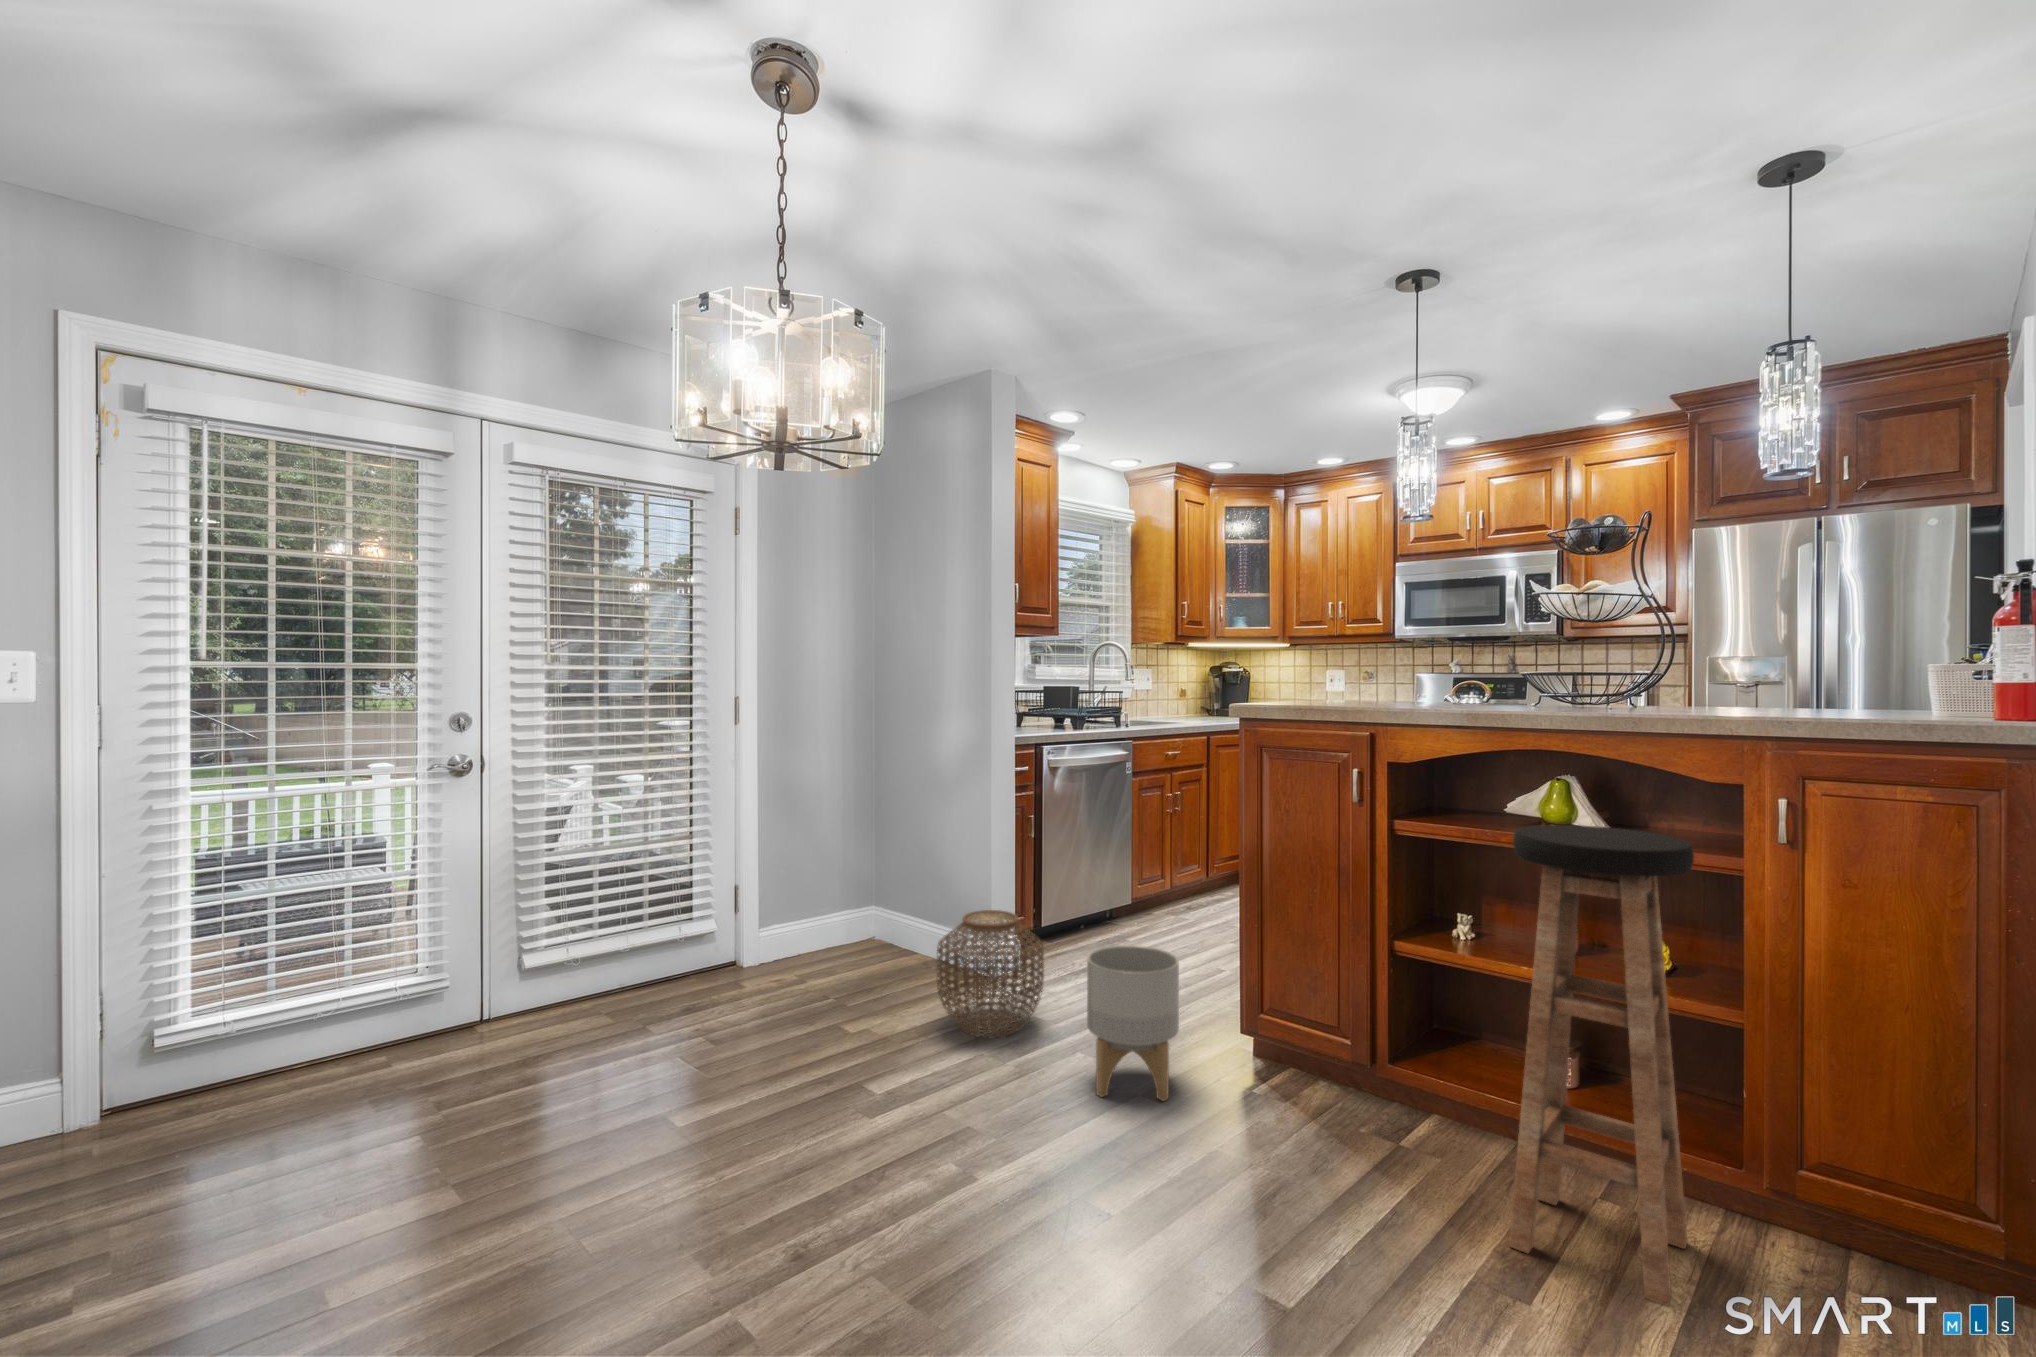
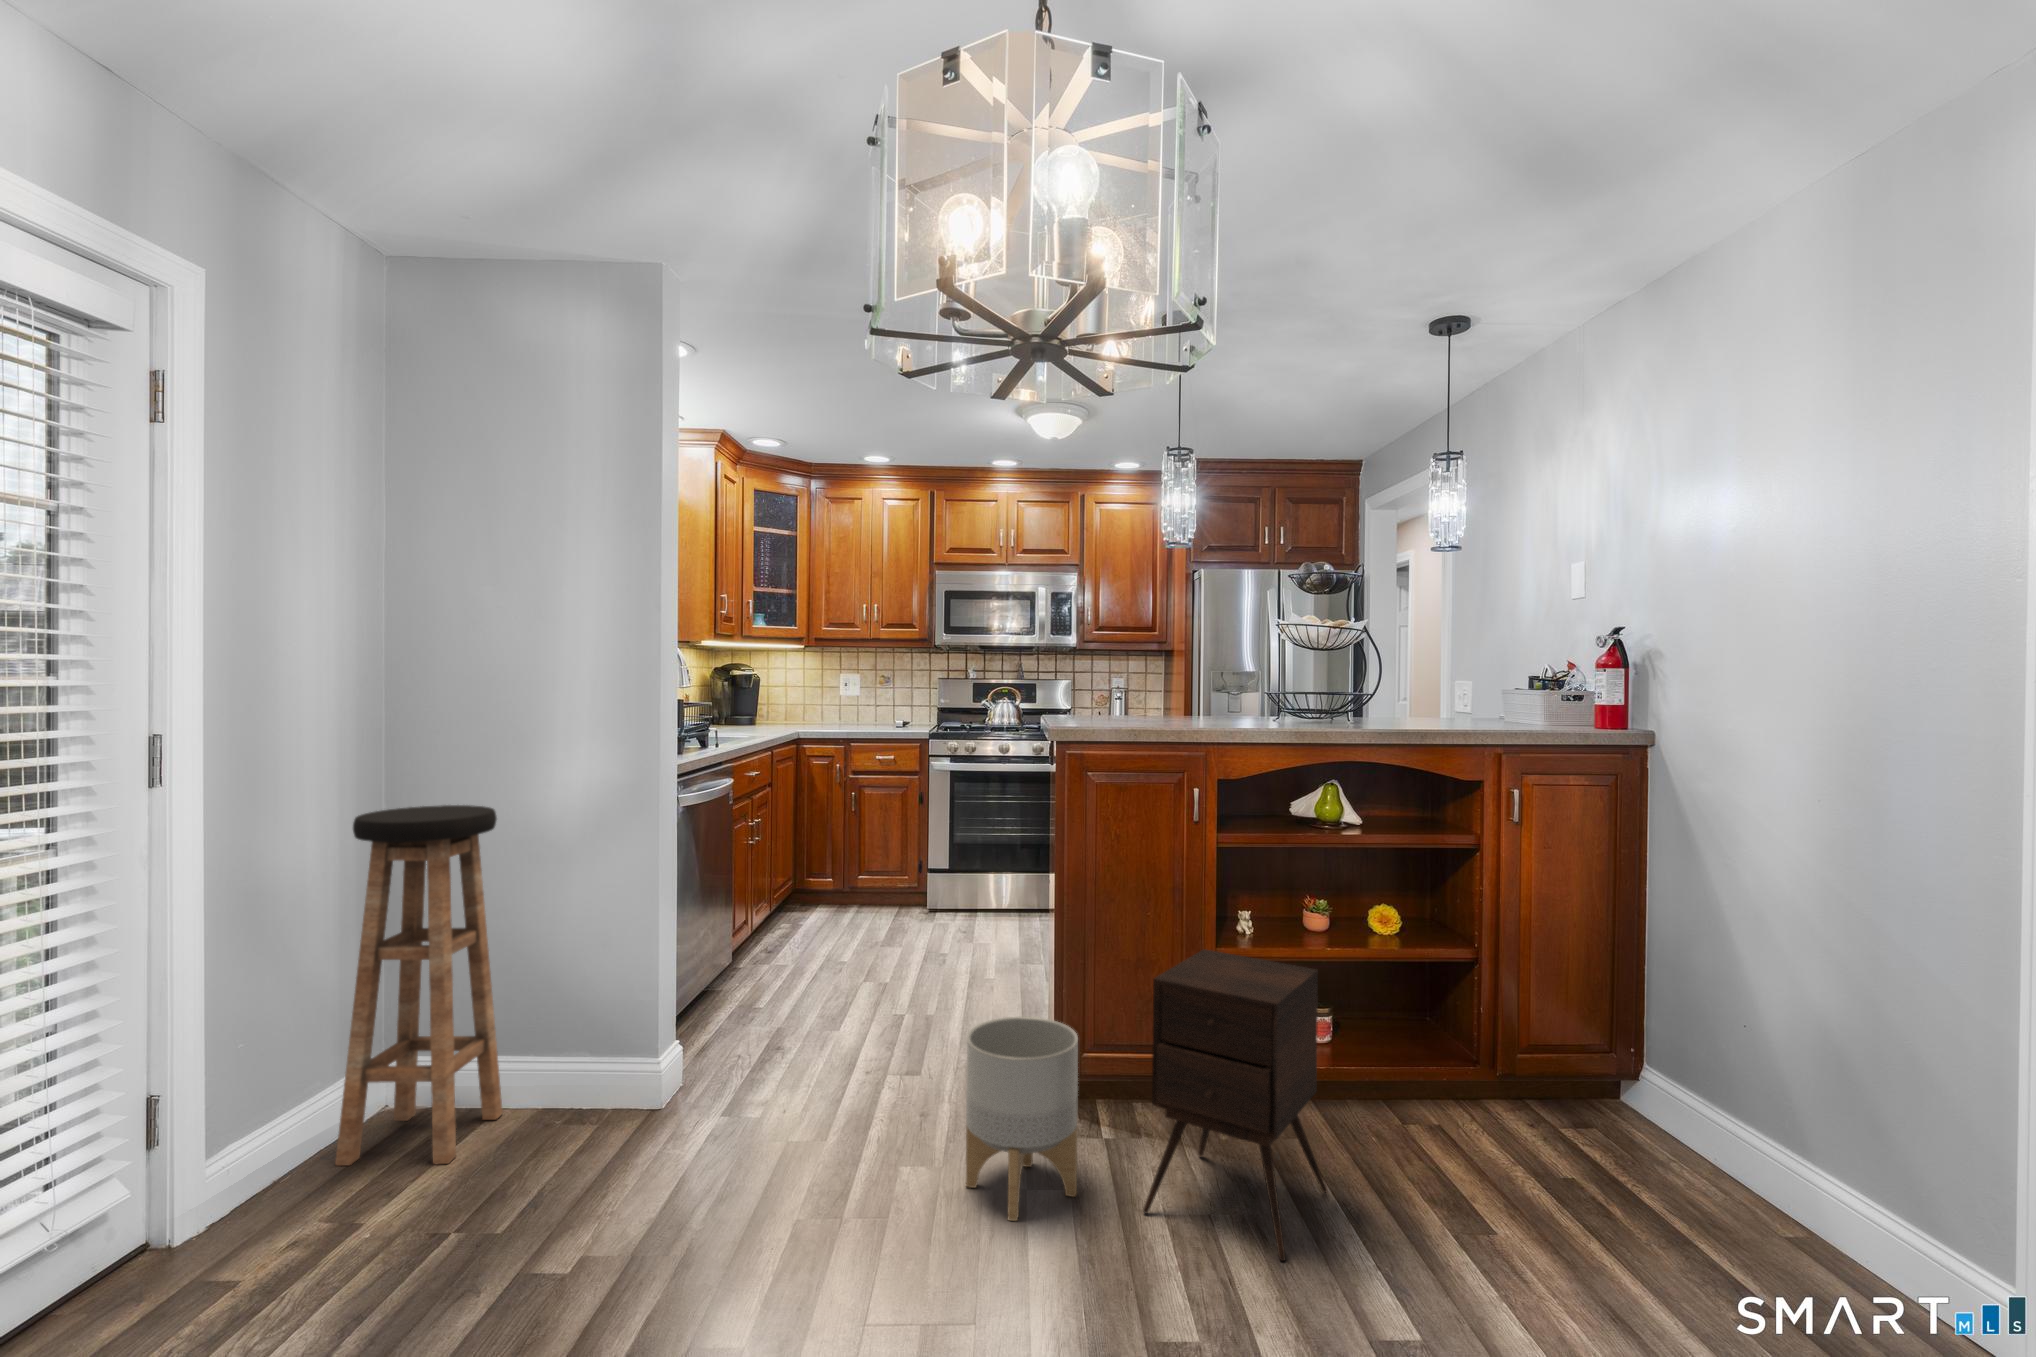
bar stool: present [1509,825,1694,1305] -> present [335,805,503,1166]
woven basket: present [937,910,1043,1037] -> none [688,1016,844,1207]
side table: none [1194,920,1380,1195] -> present [1143,949,1328,1261]

